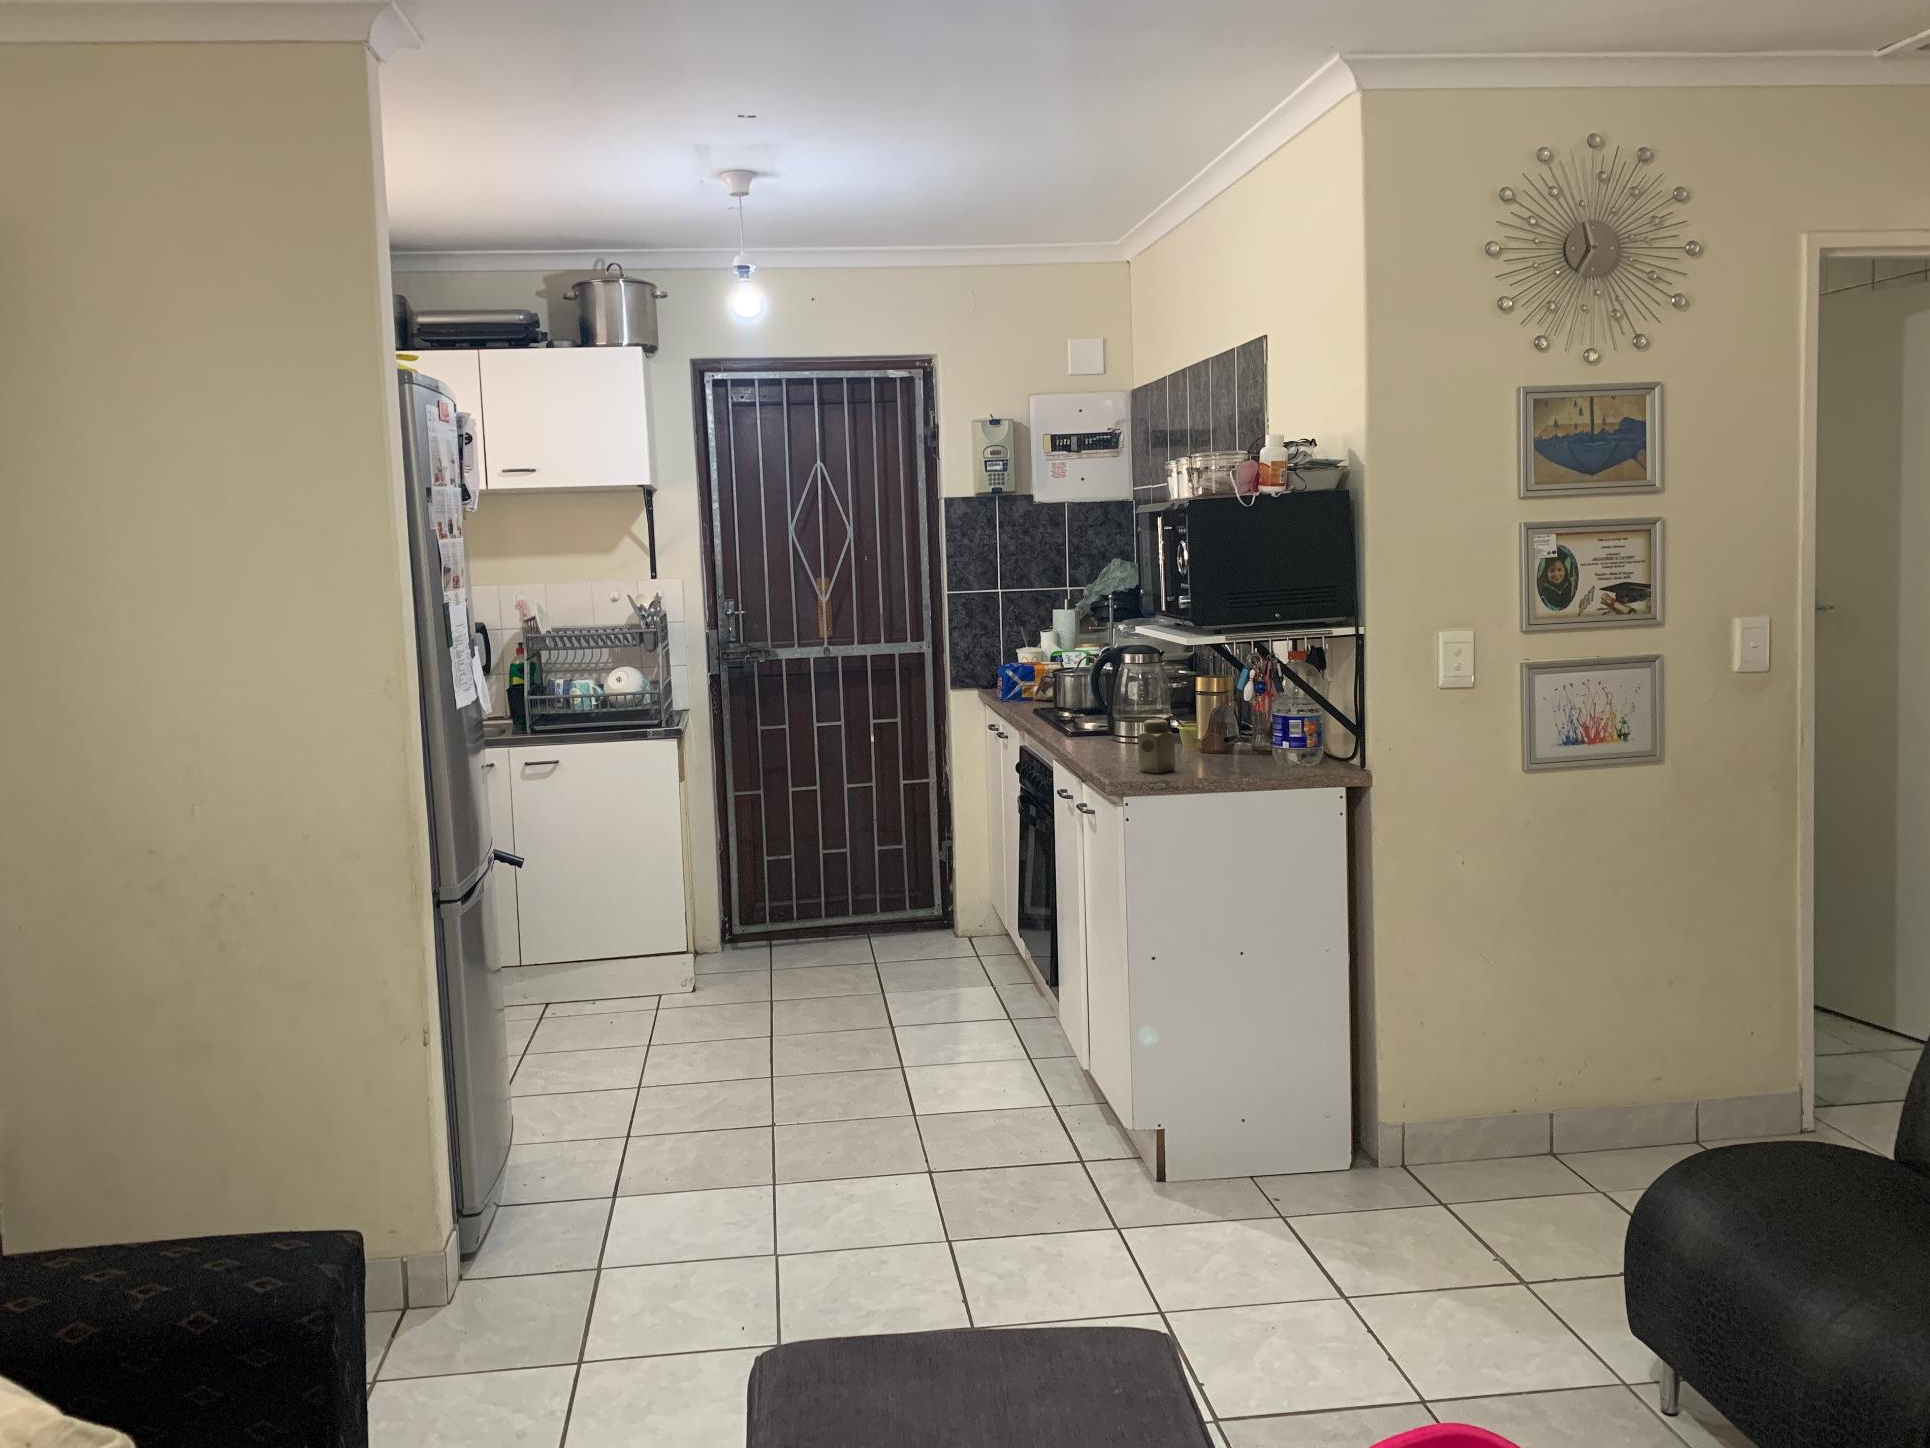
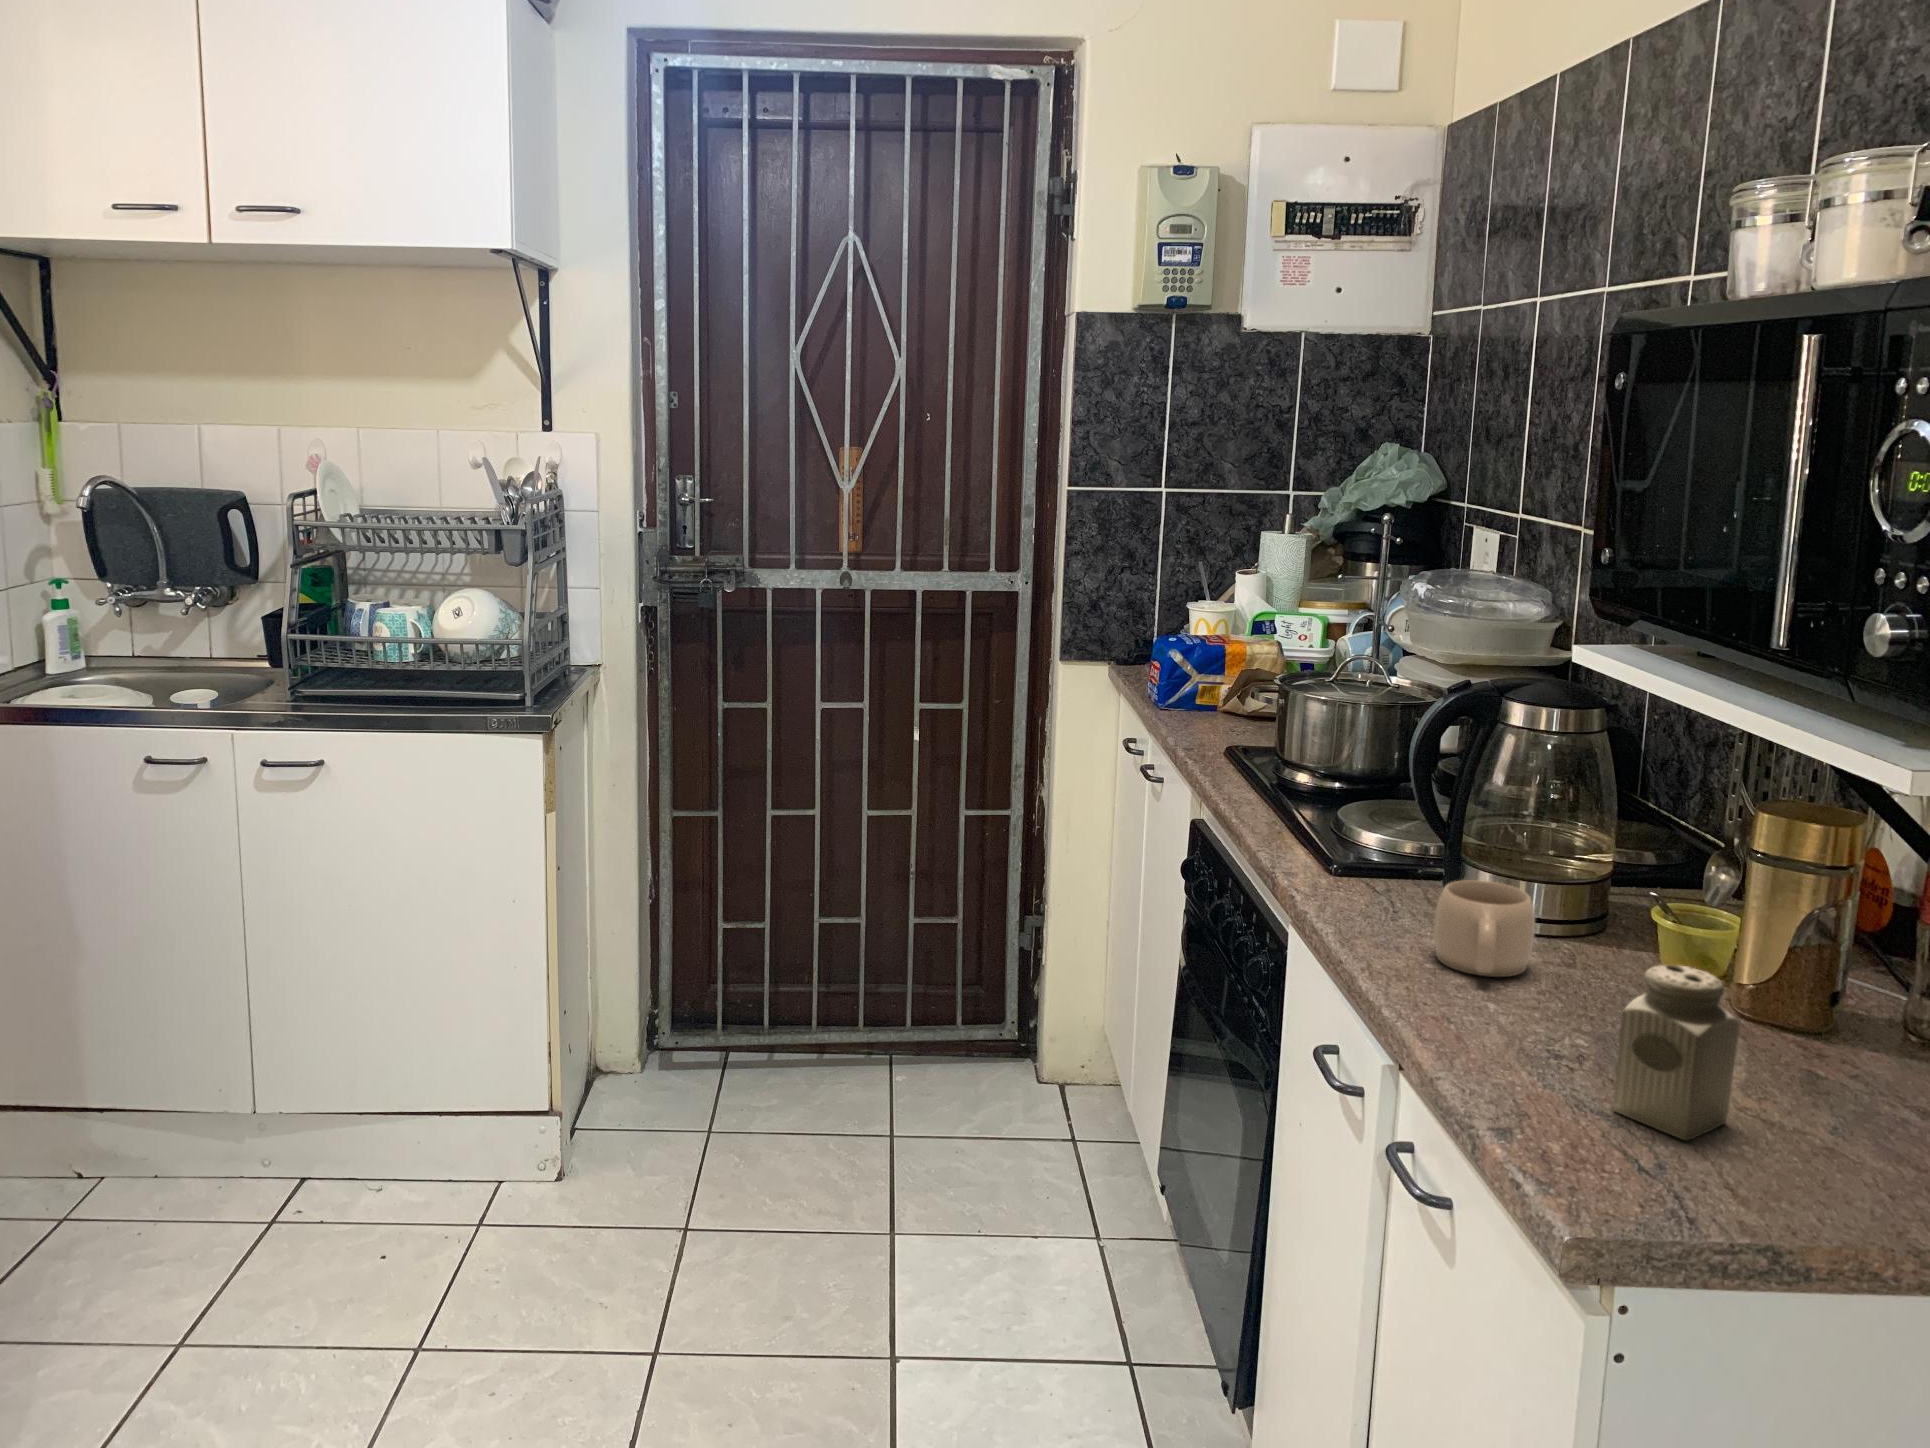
mug: none [1097,722,1134,754] -> present [1434,880,1535,977]

